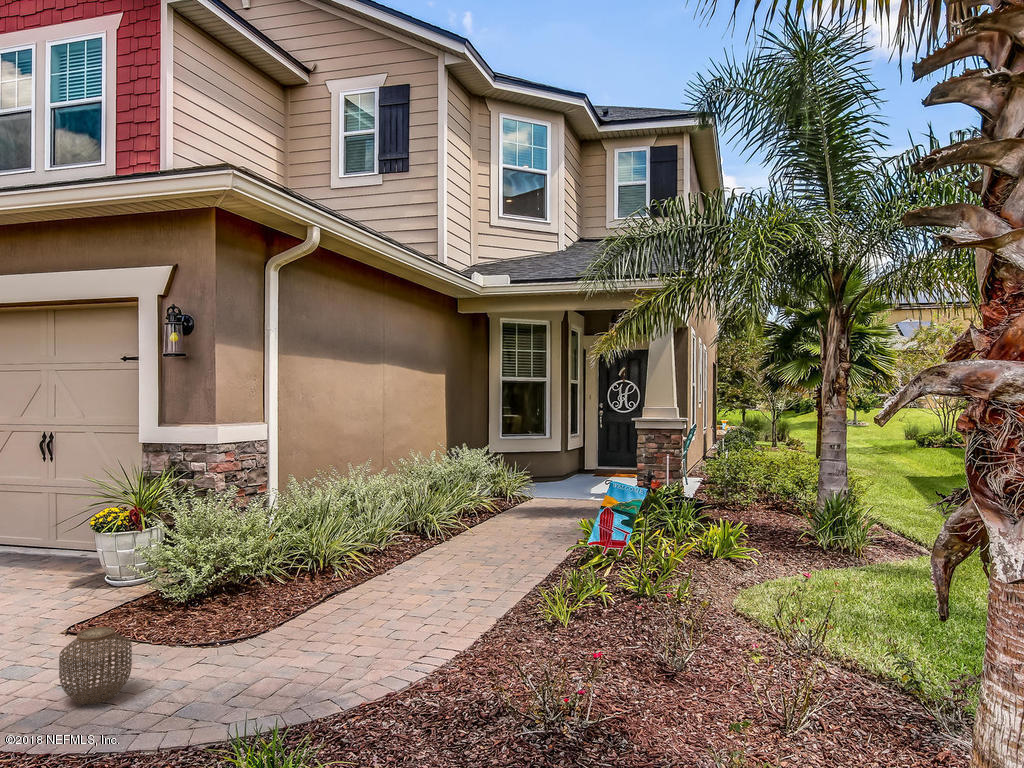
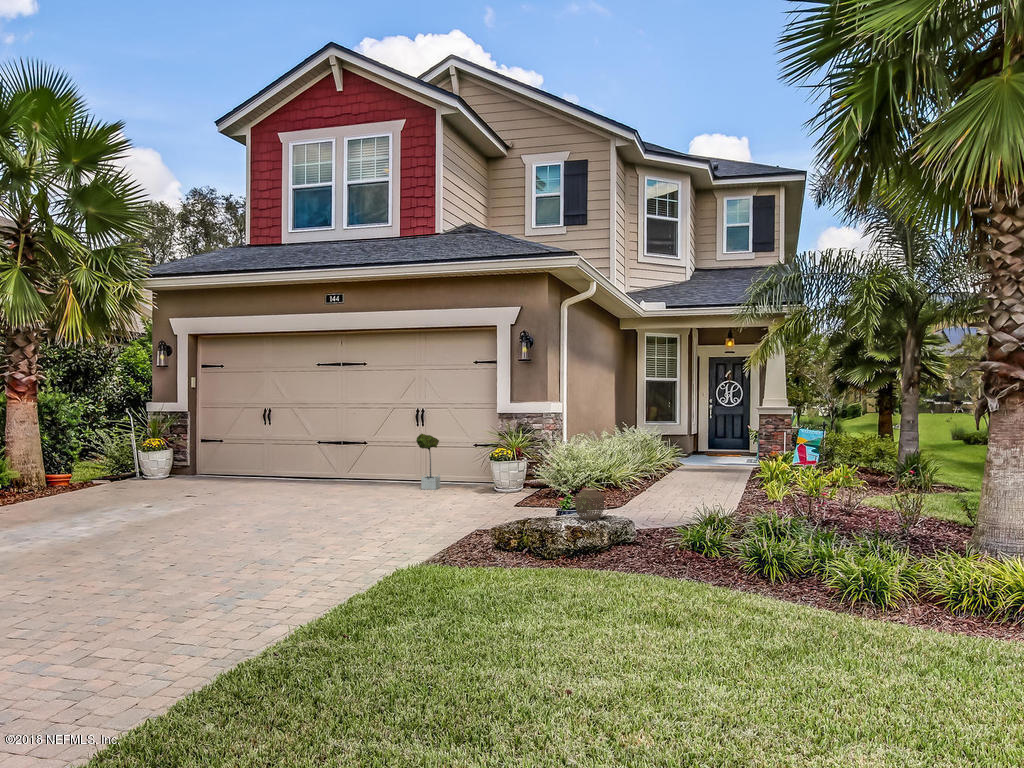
potted tree: none [26,474,73,567] -> present [416,434,440,490]

